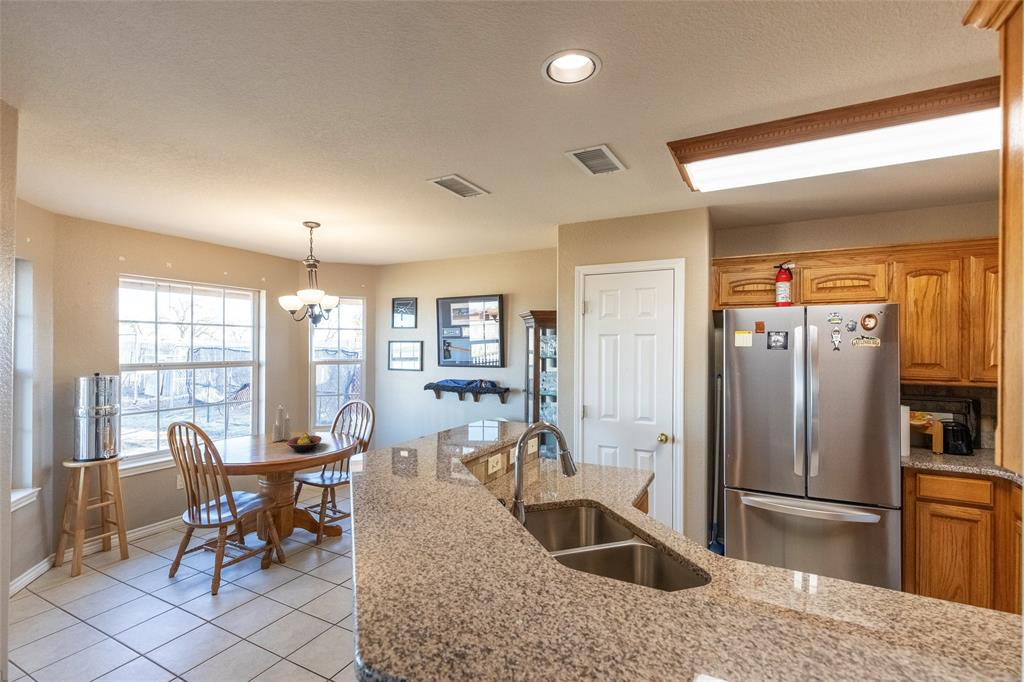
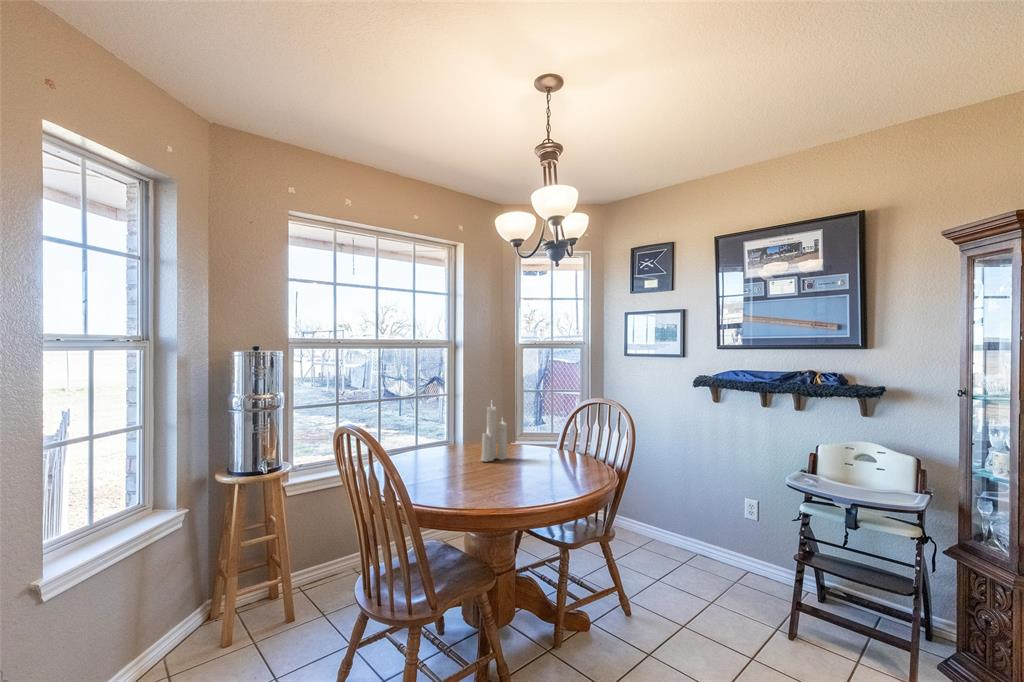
fruit bowl: present [287,433,322,452] -> none [508,452,562,488]

